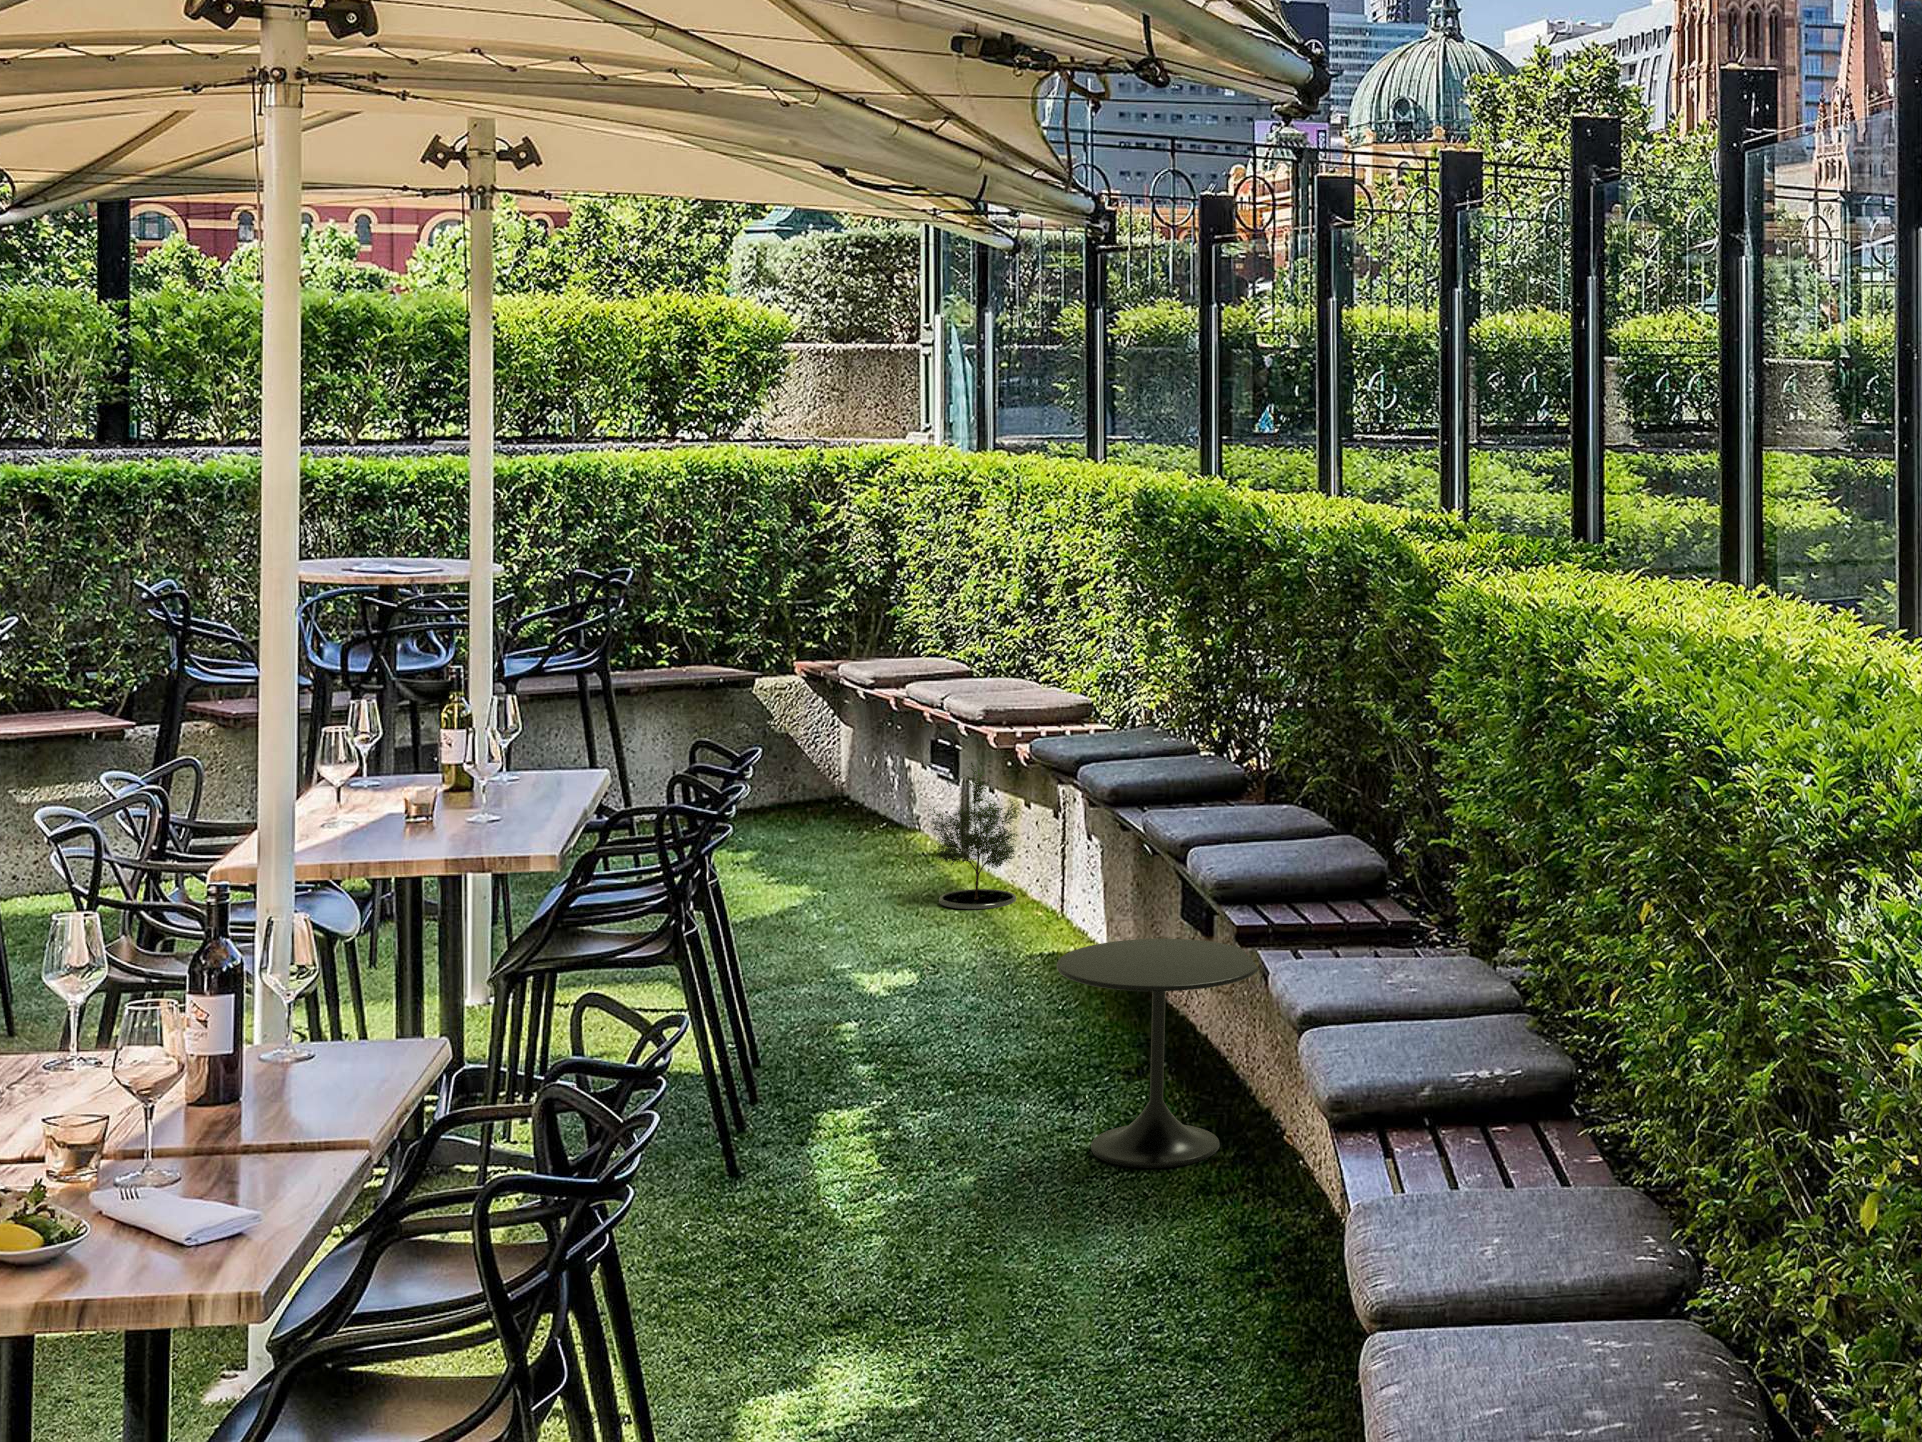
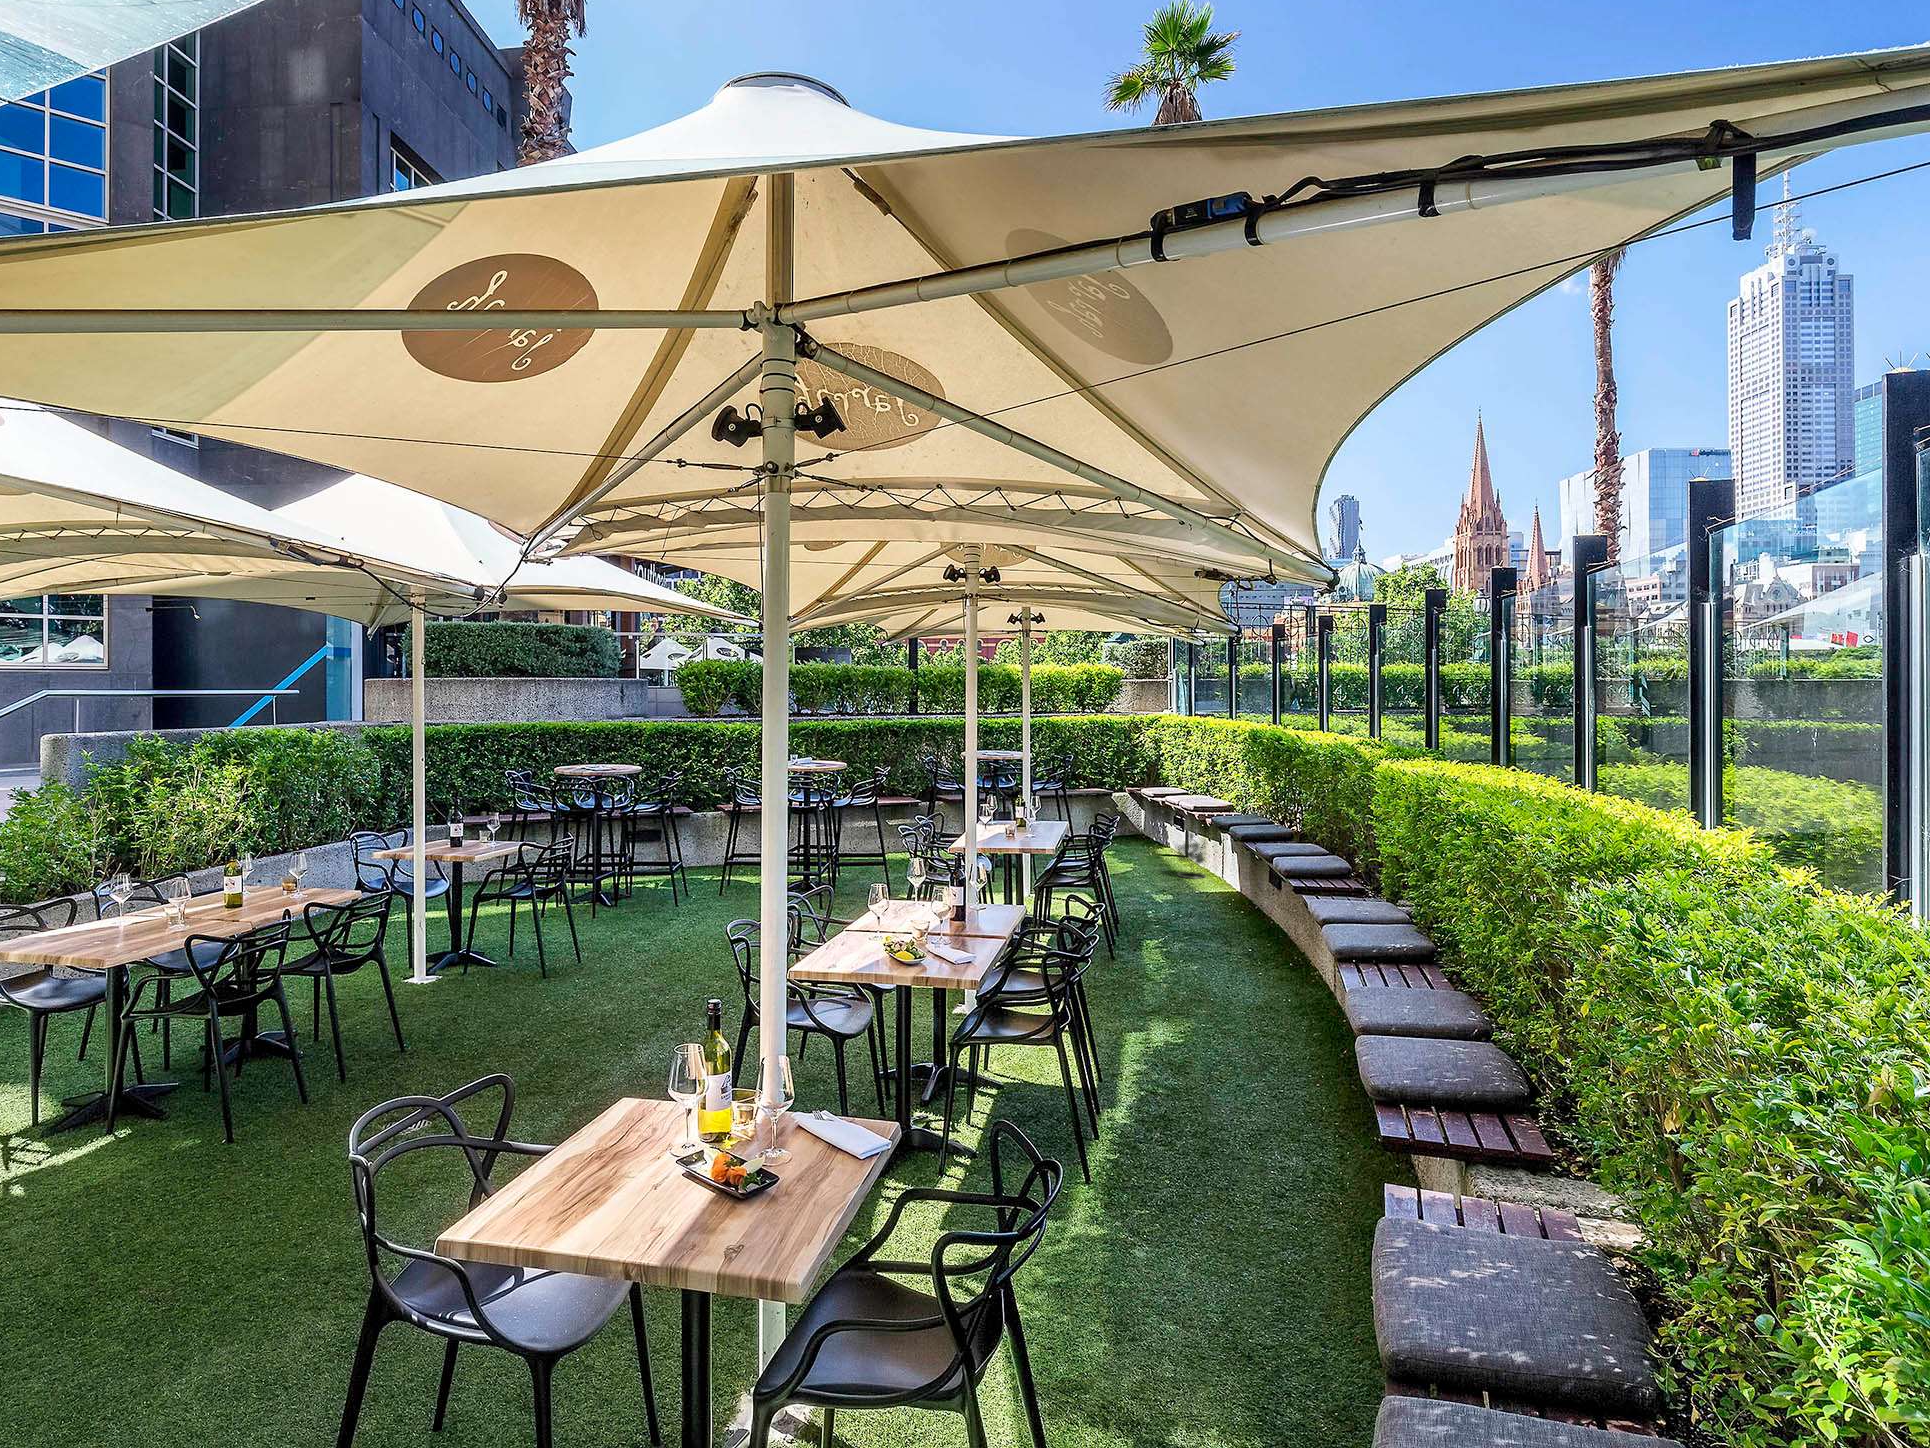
side table: present [1057,939,1261,1168] -> none [1218,887,1295,965]

